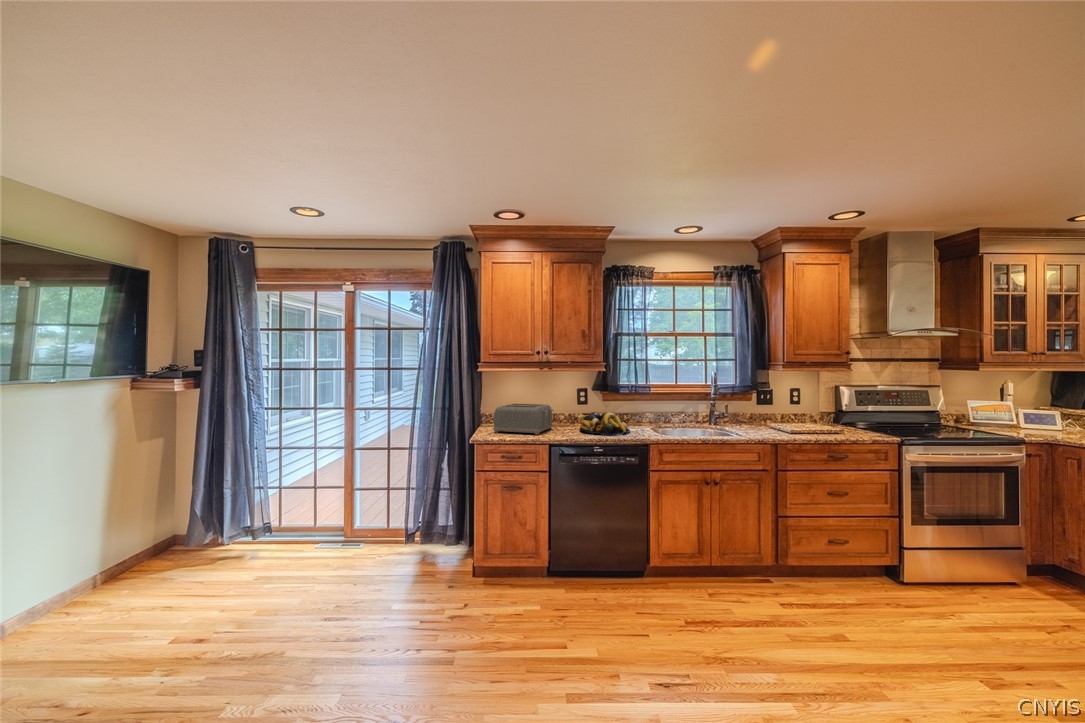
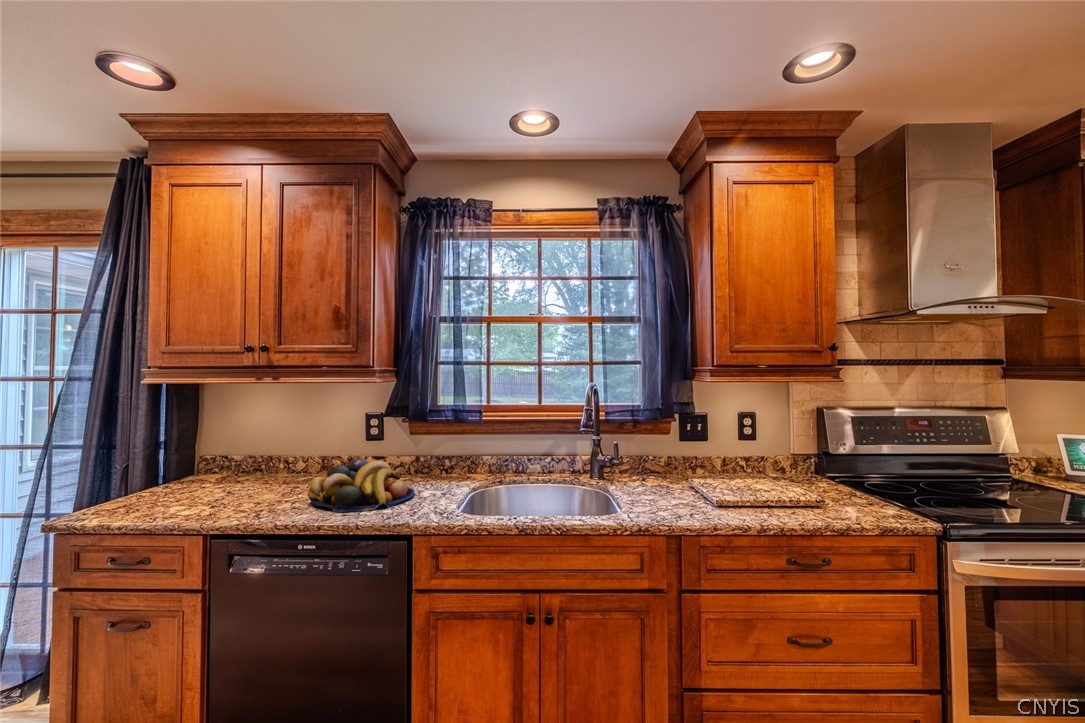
toaster: present [493,404,554,435] -> none [139,442,283,510]

